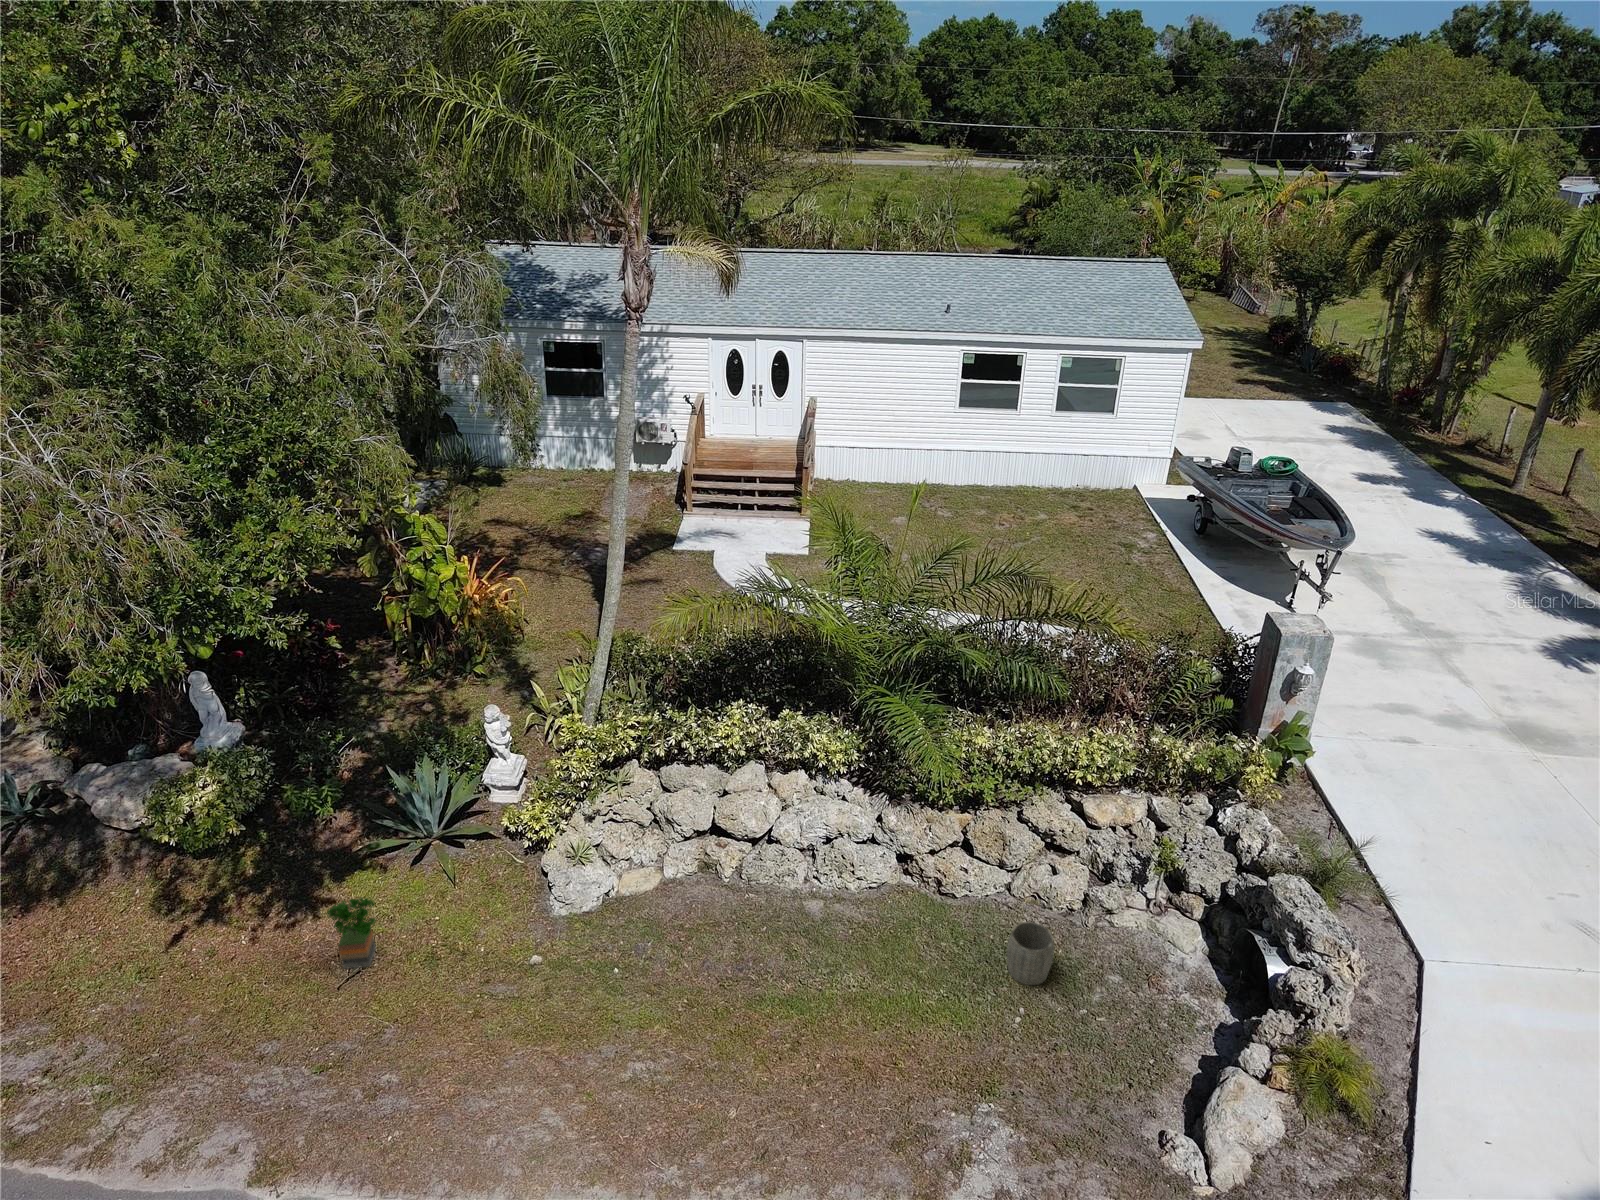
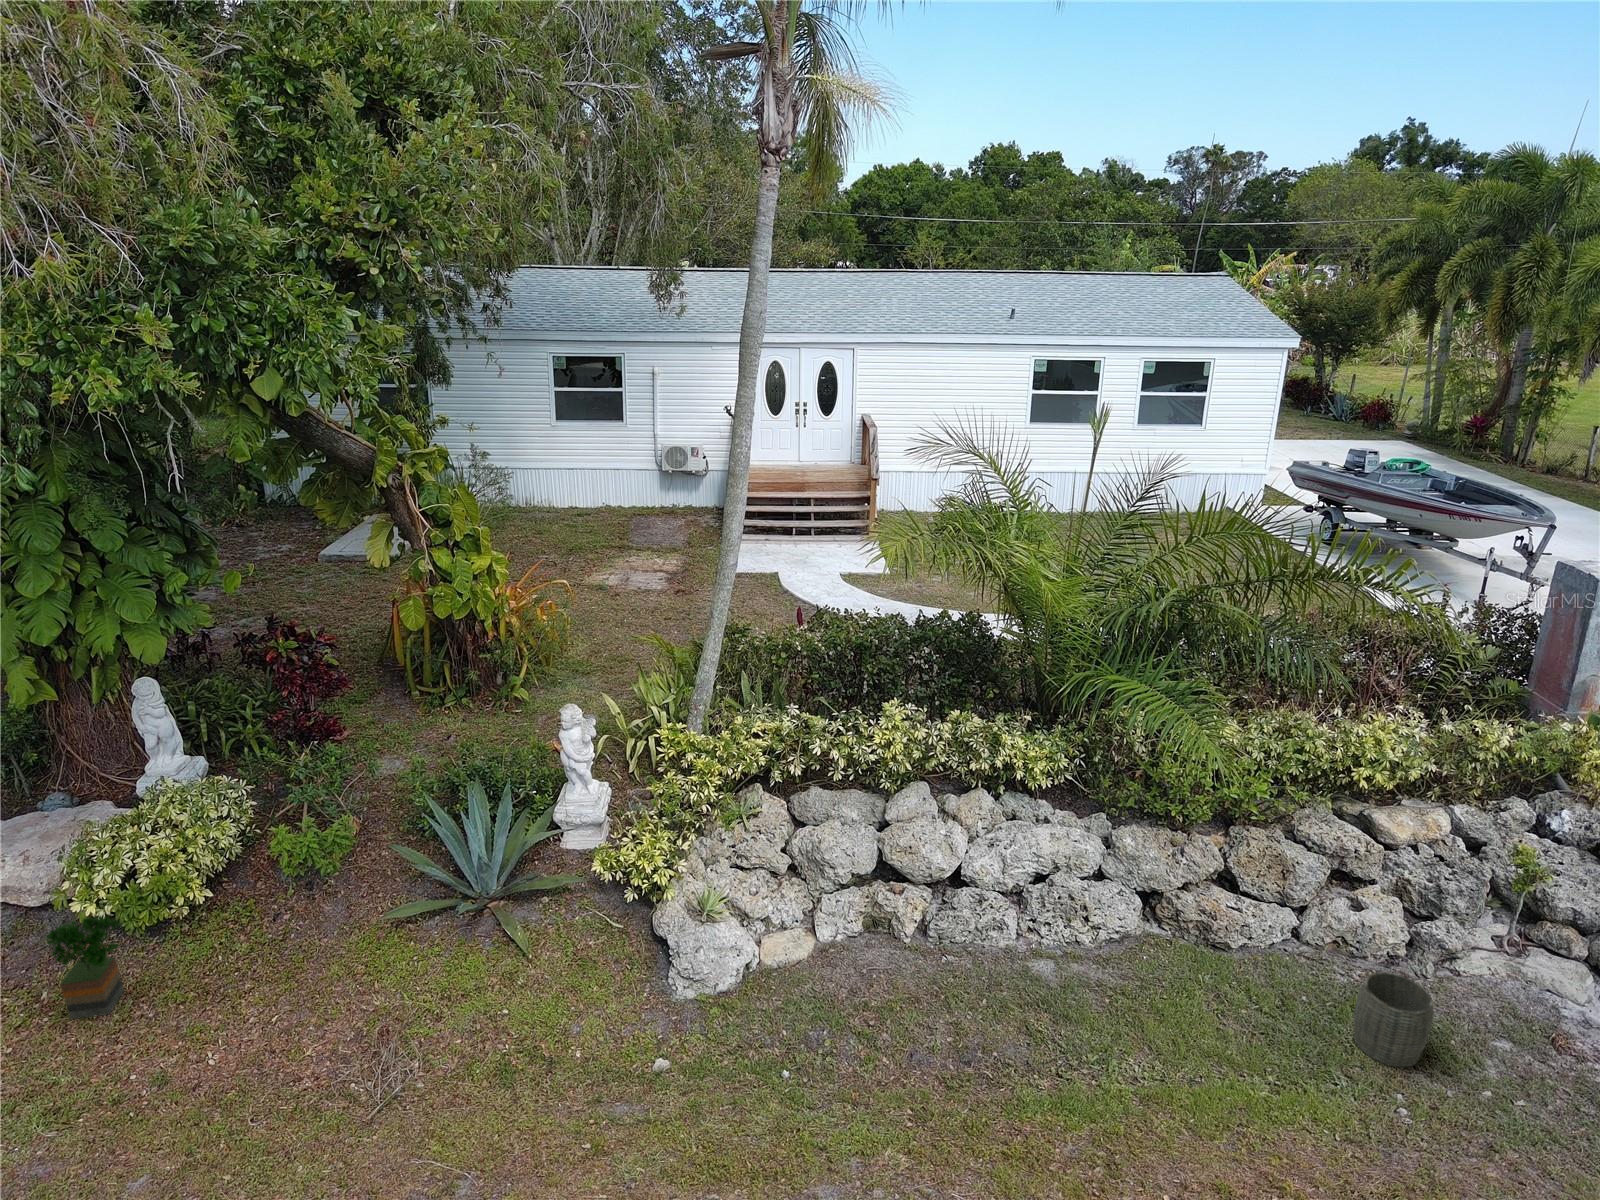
potted tree: present [327,897,376,969] -> present [46,916,124,1019]

